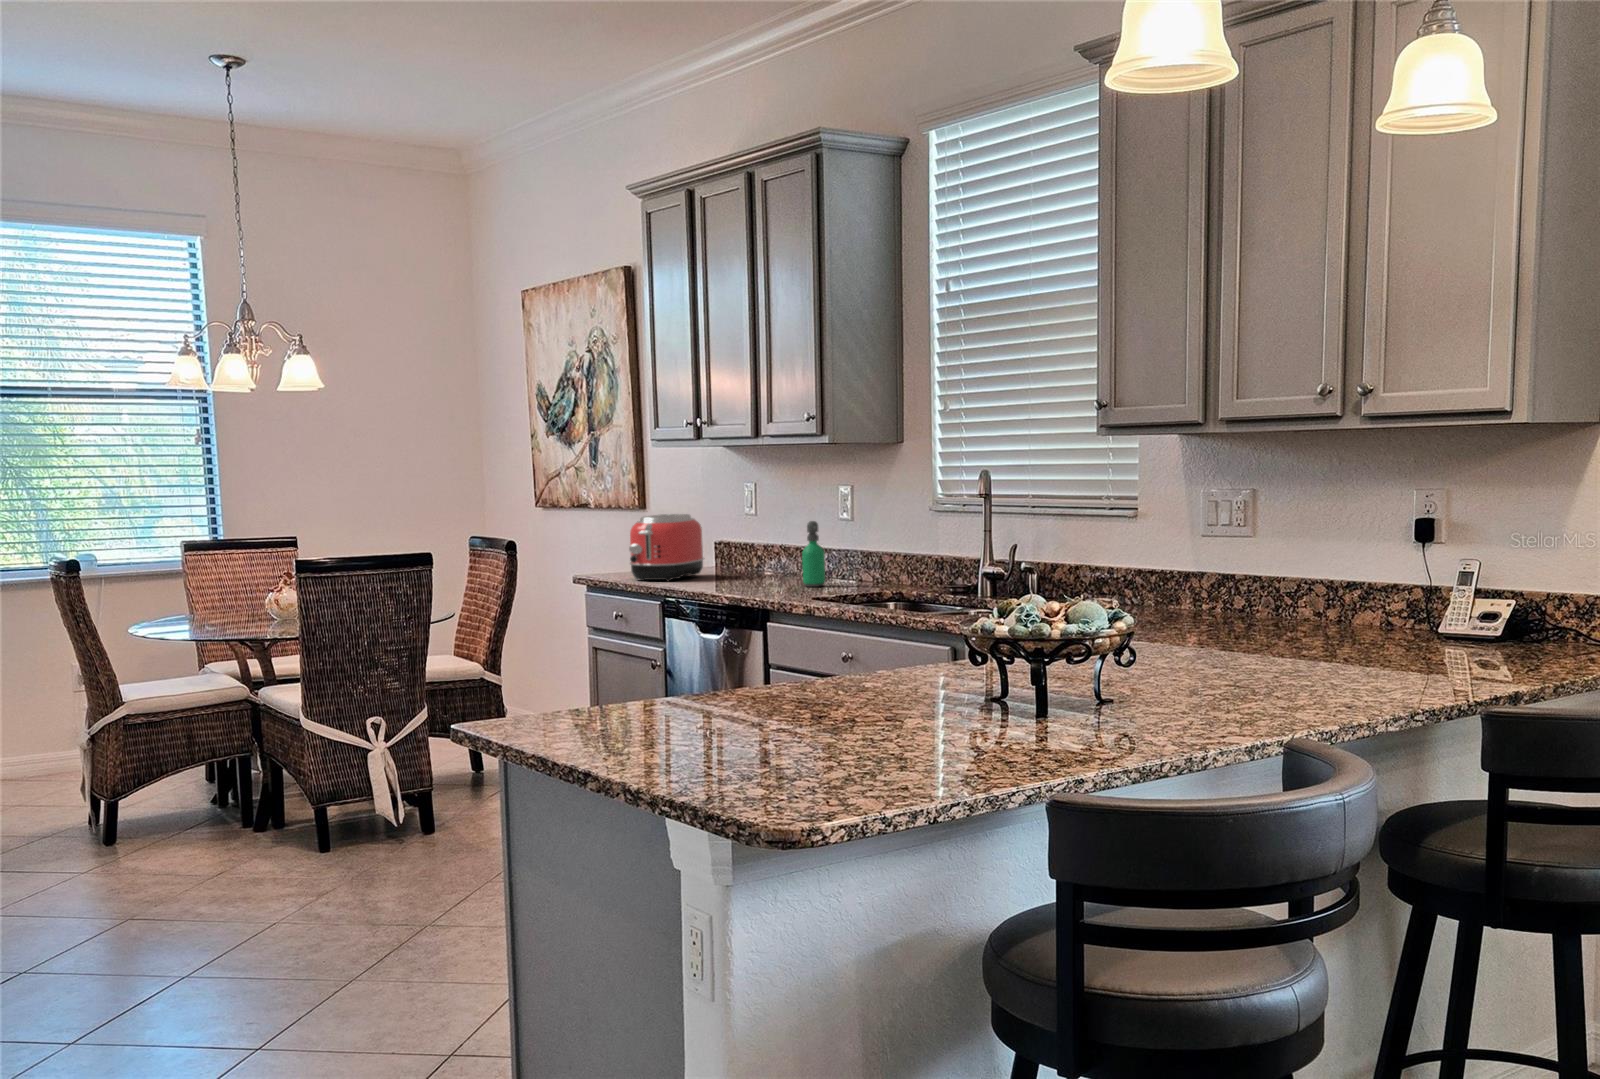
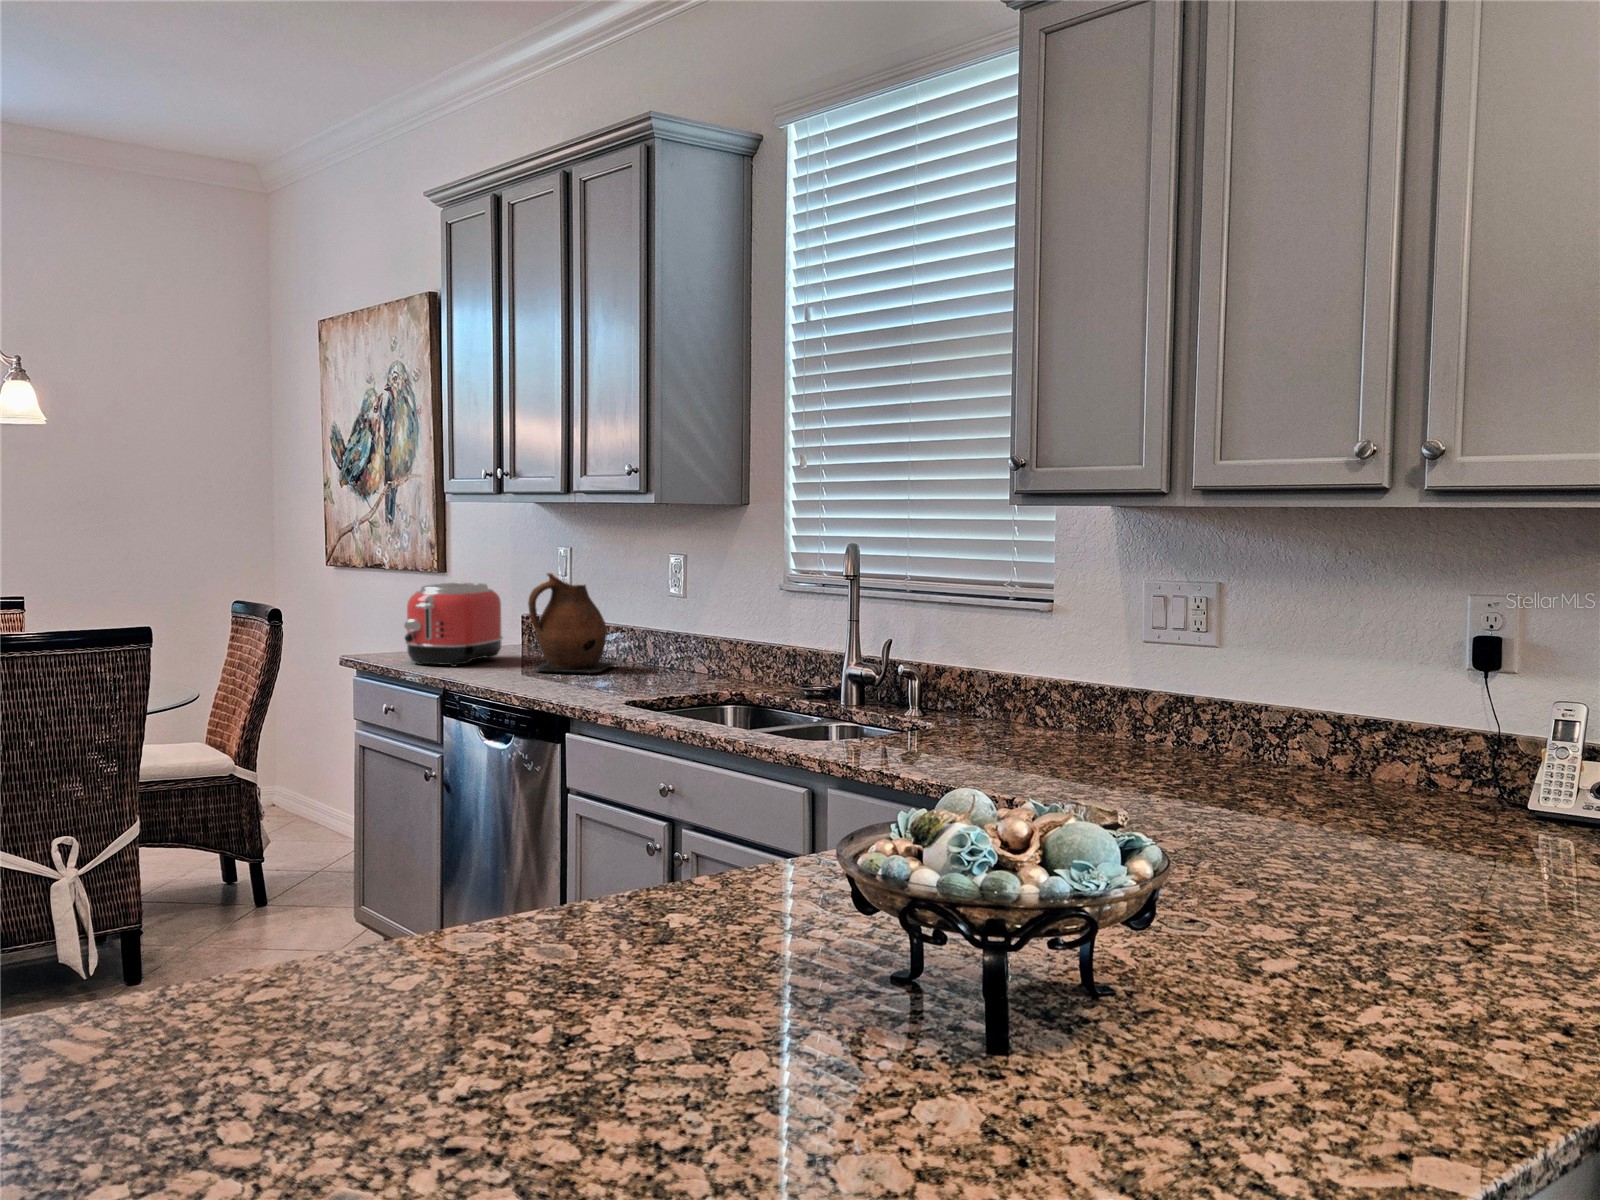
ceramic pitcher: none [727,503,800,584] -> present [528,573,618,674]
soap dispenser: present [802,521,825,587] -> none [620,599,648,681]

